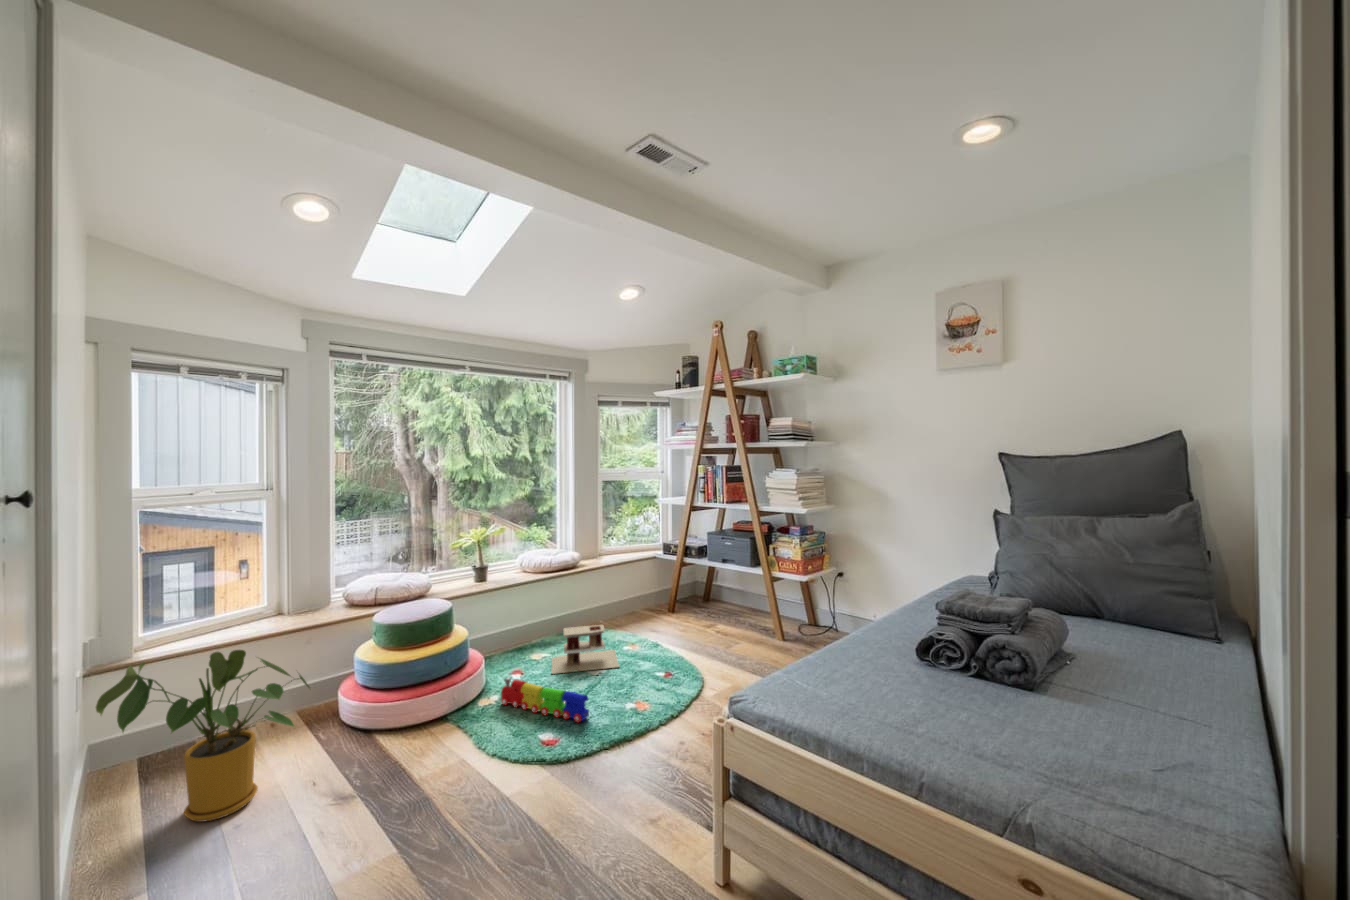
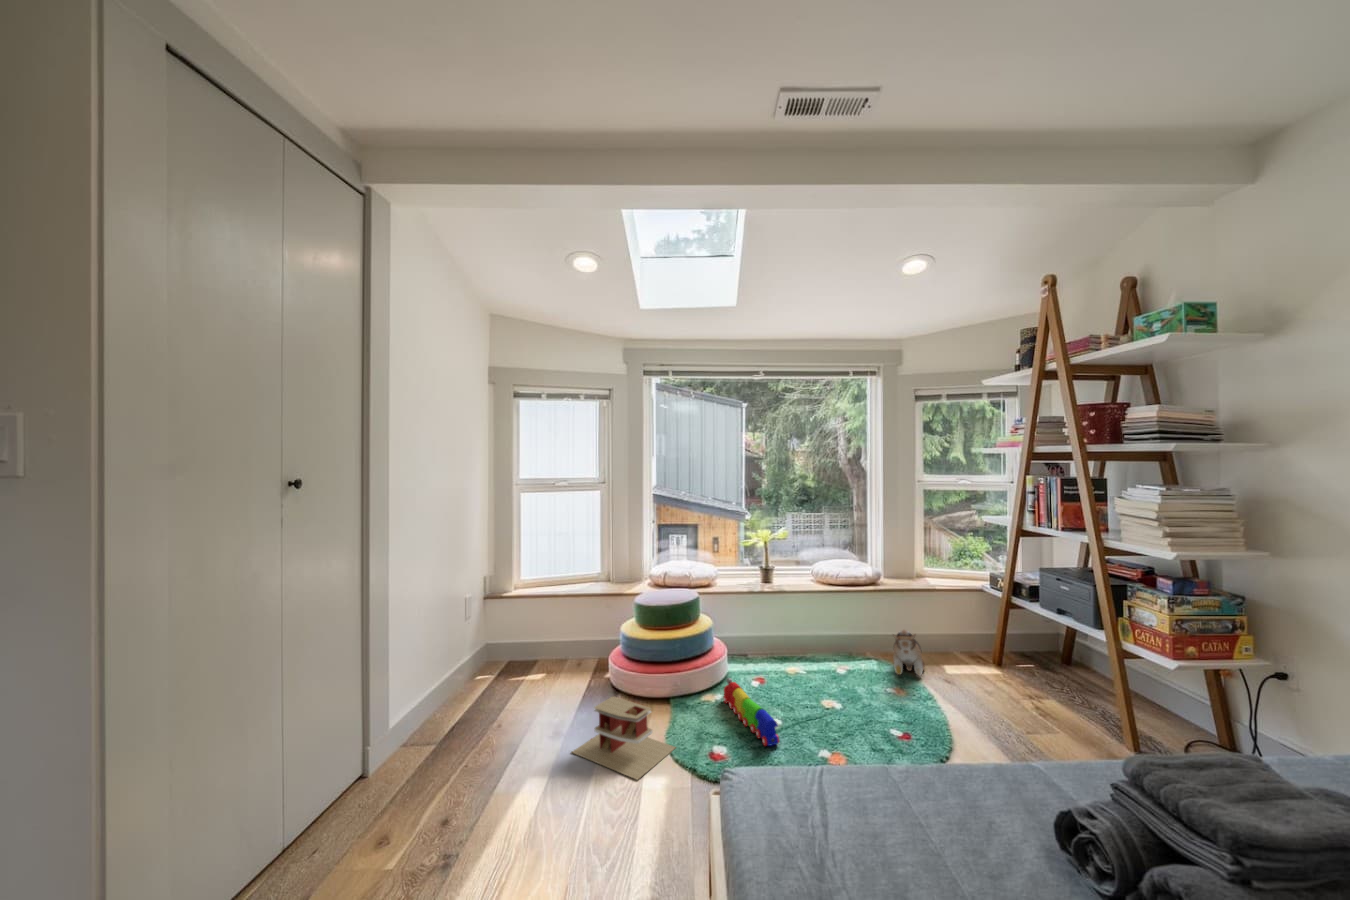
plush toy: none [616,596,644,637] -> present [893,629,924,676]
toy house: present [551,625,619,674] -> present [572,697,675,780]
house plant: present [96,650,310,822] -> none [469,597,575,711]

